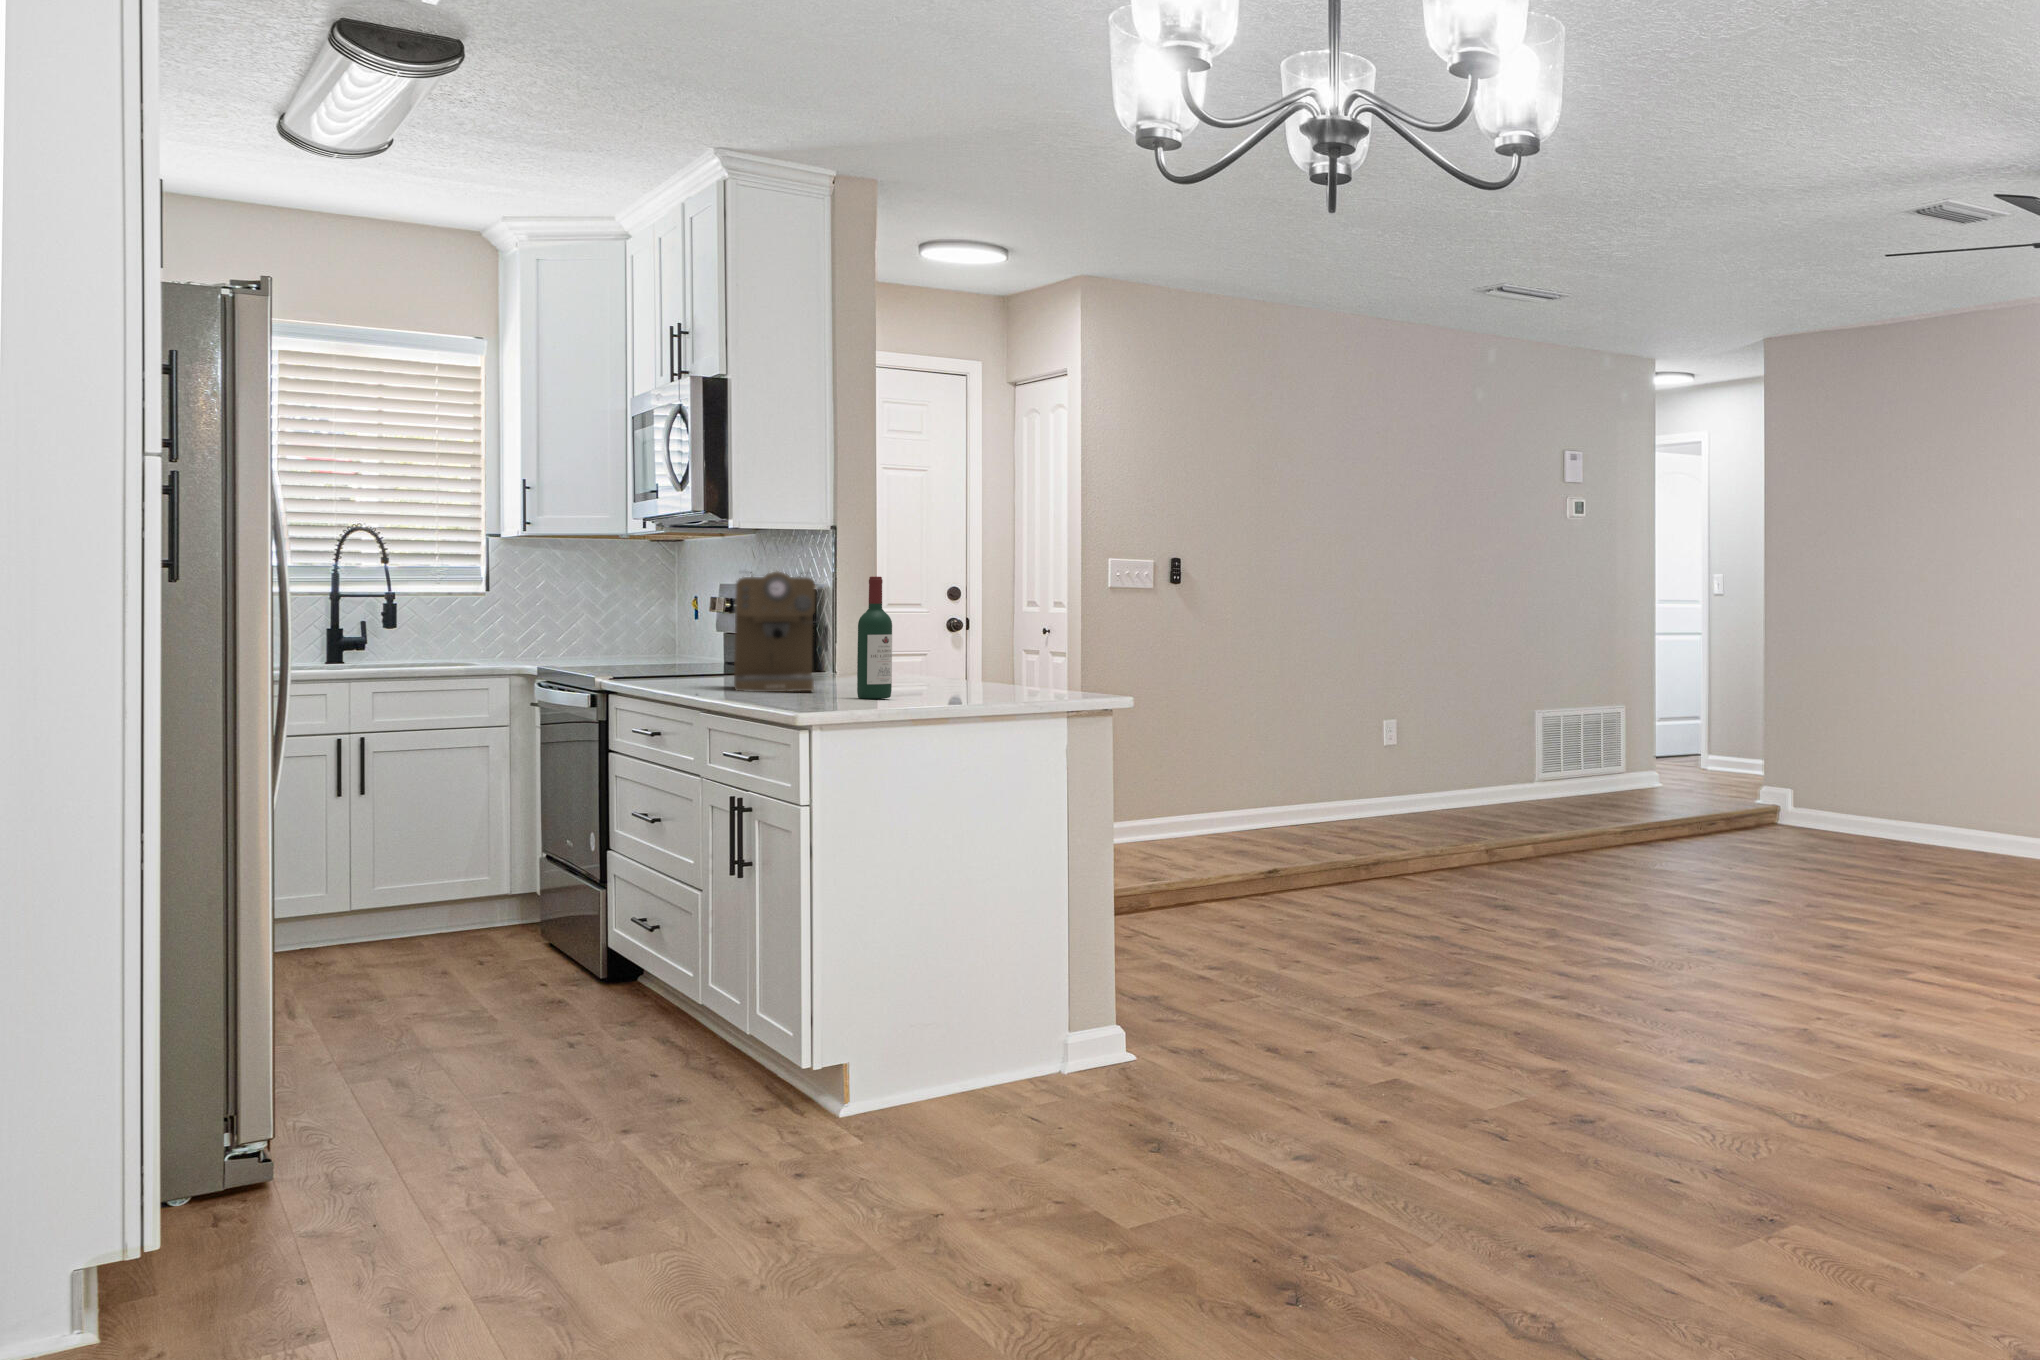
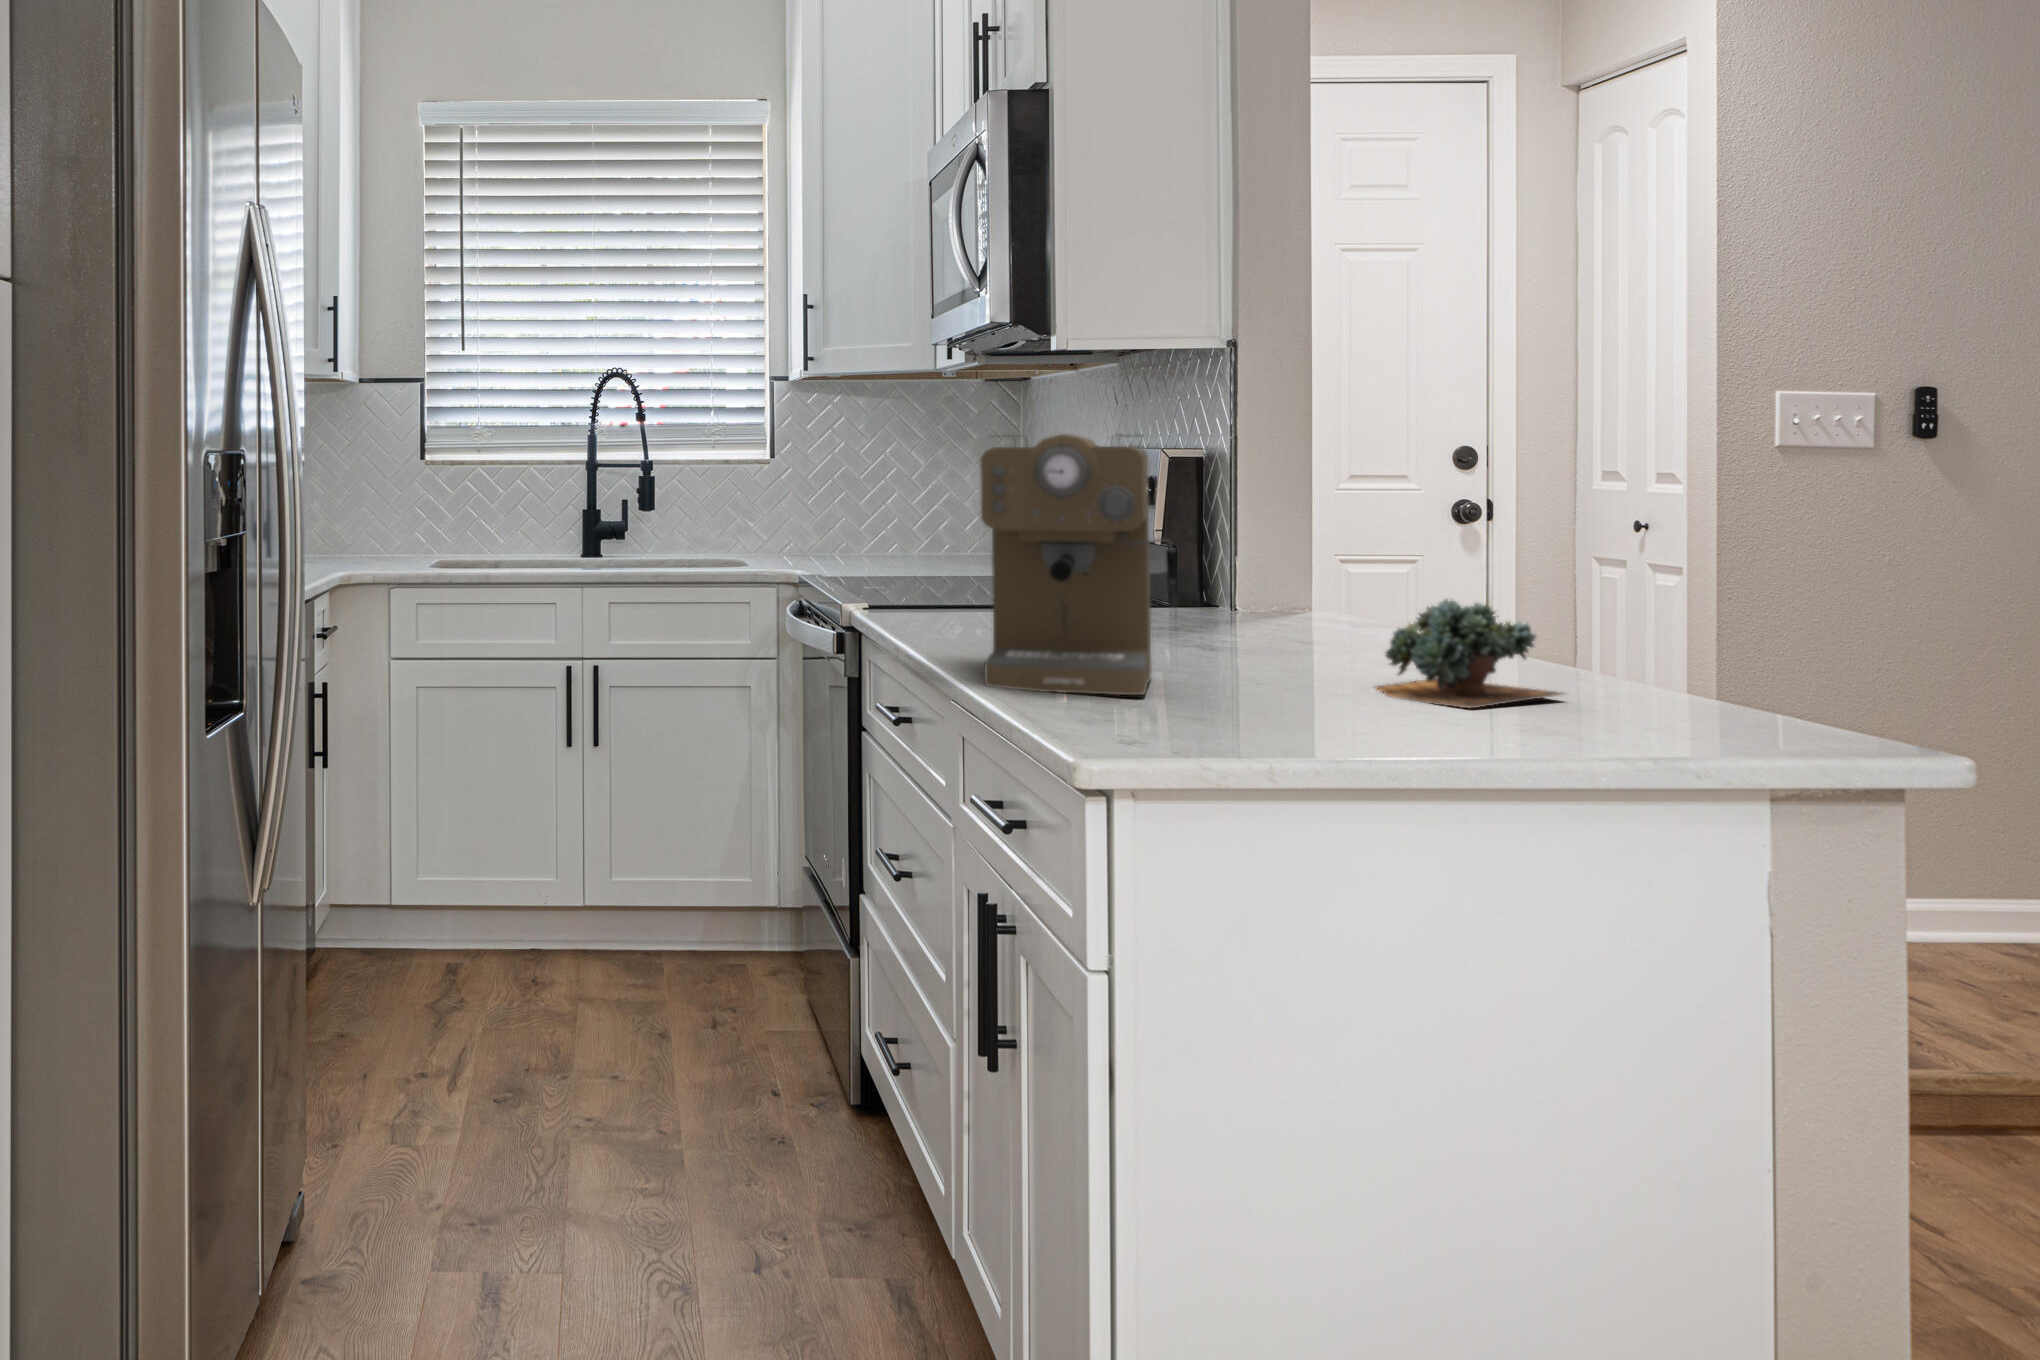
wine bottle: present [857,576,892,699] -> none [1226,446,1311,742]
succulent plant: none [894,649,994,694] -> present [1373,599,1563,708]

